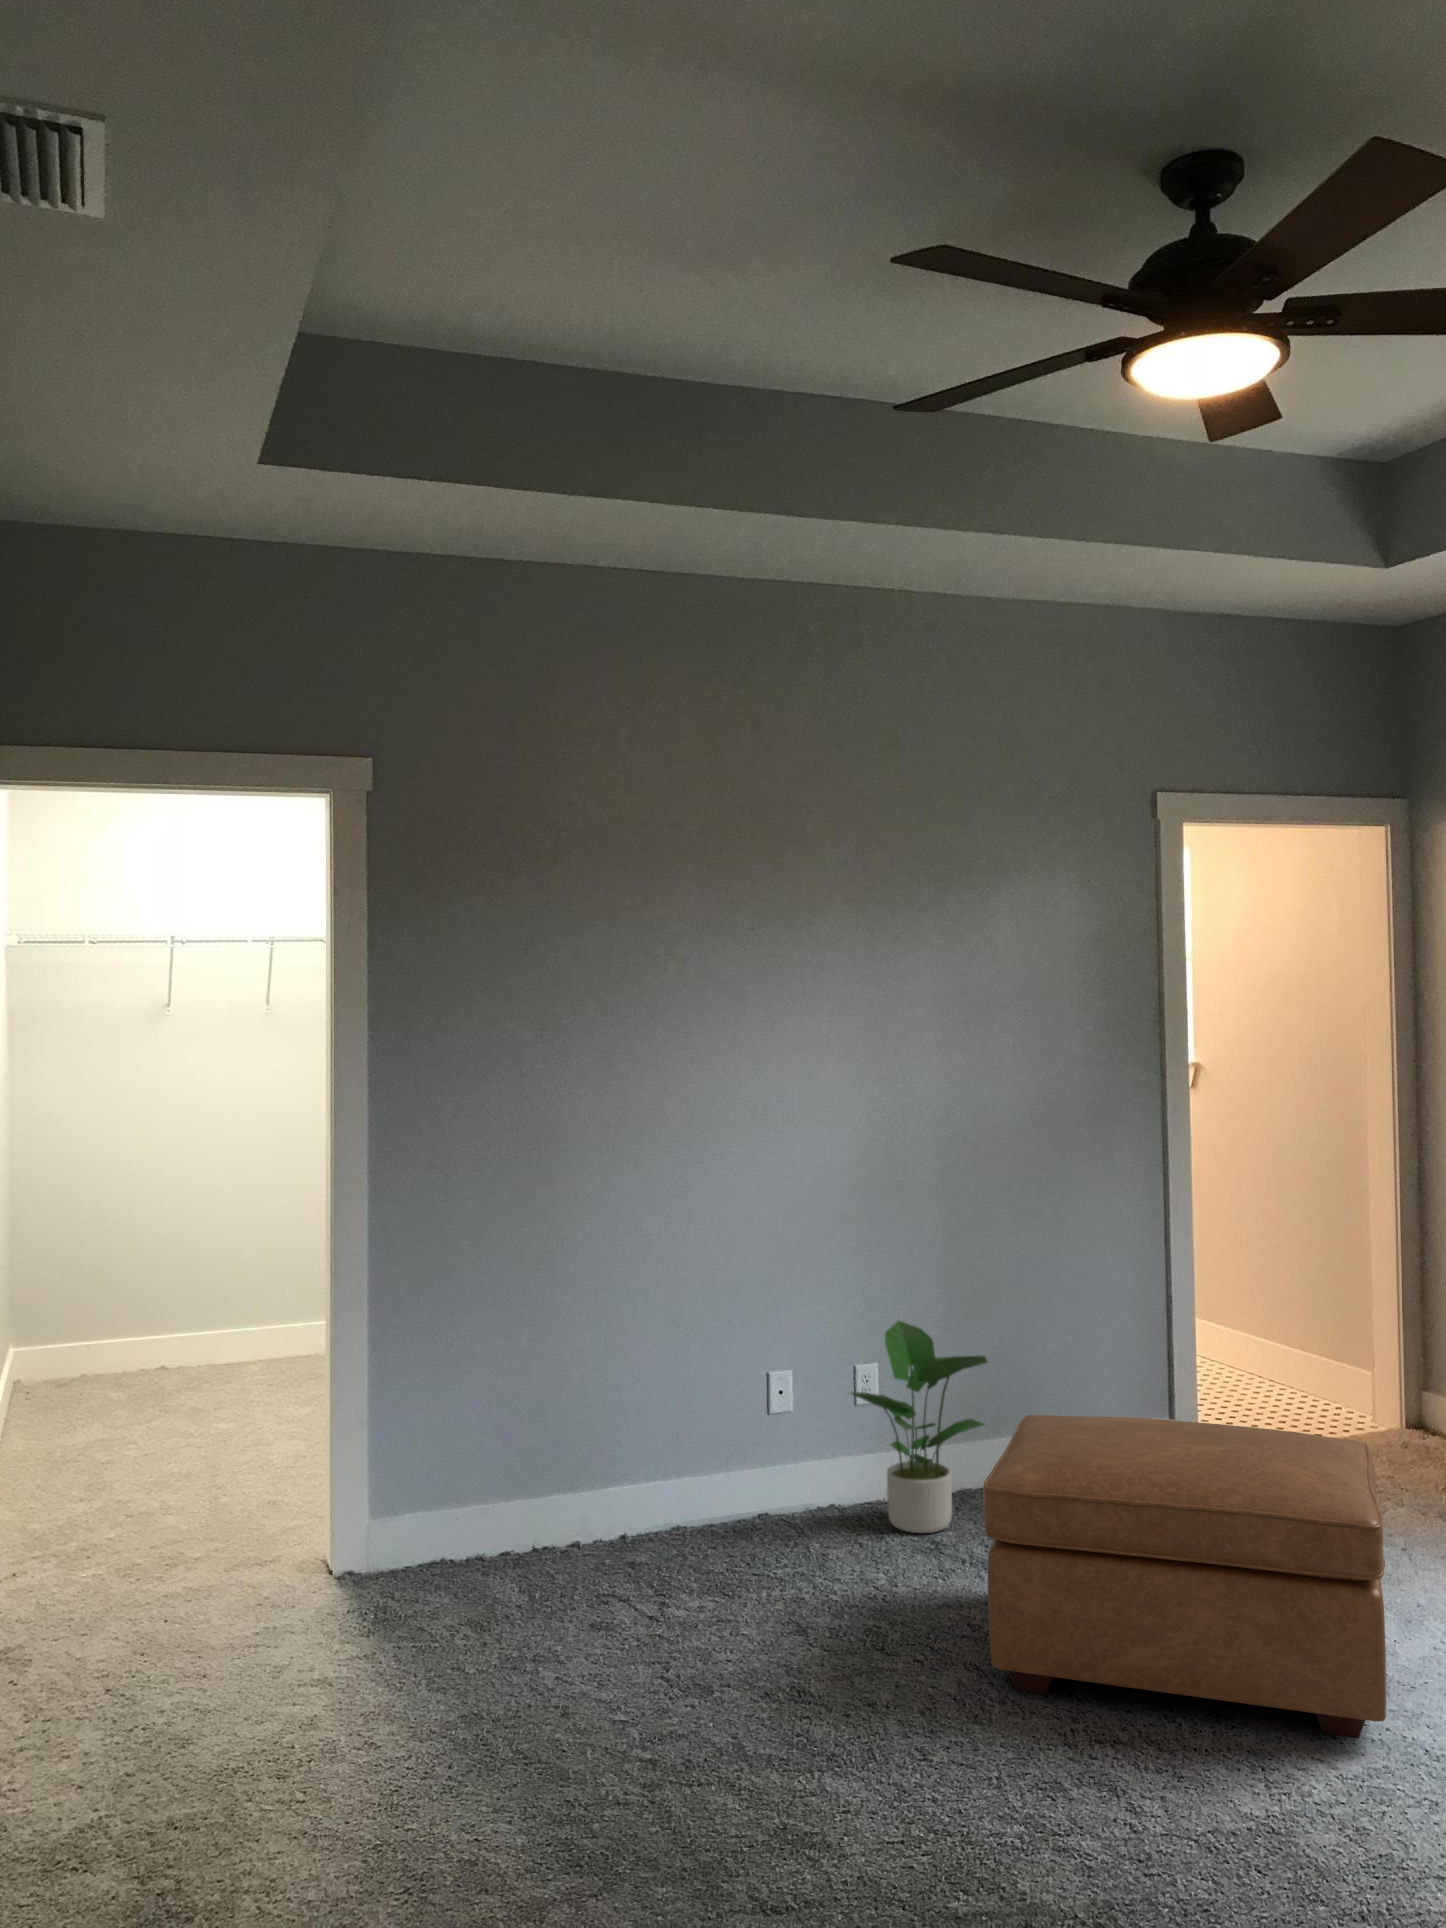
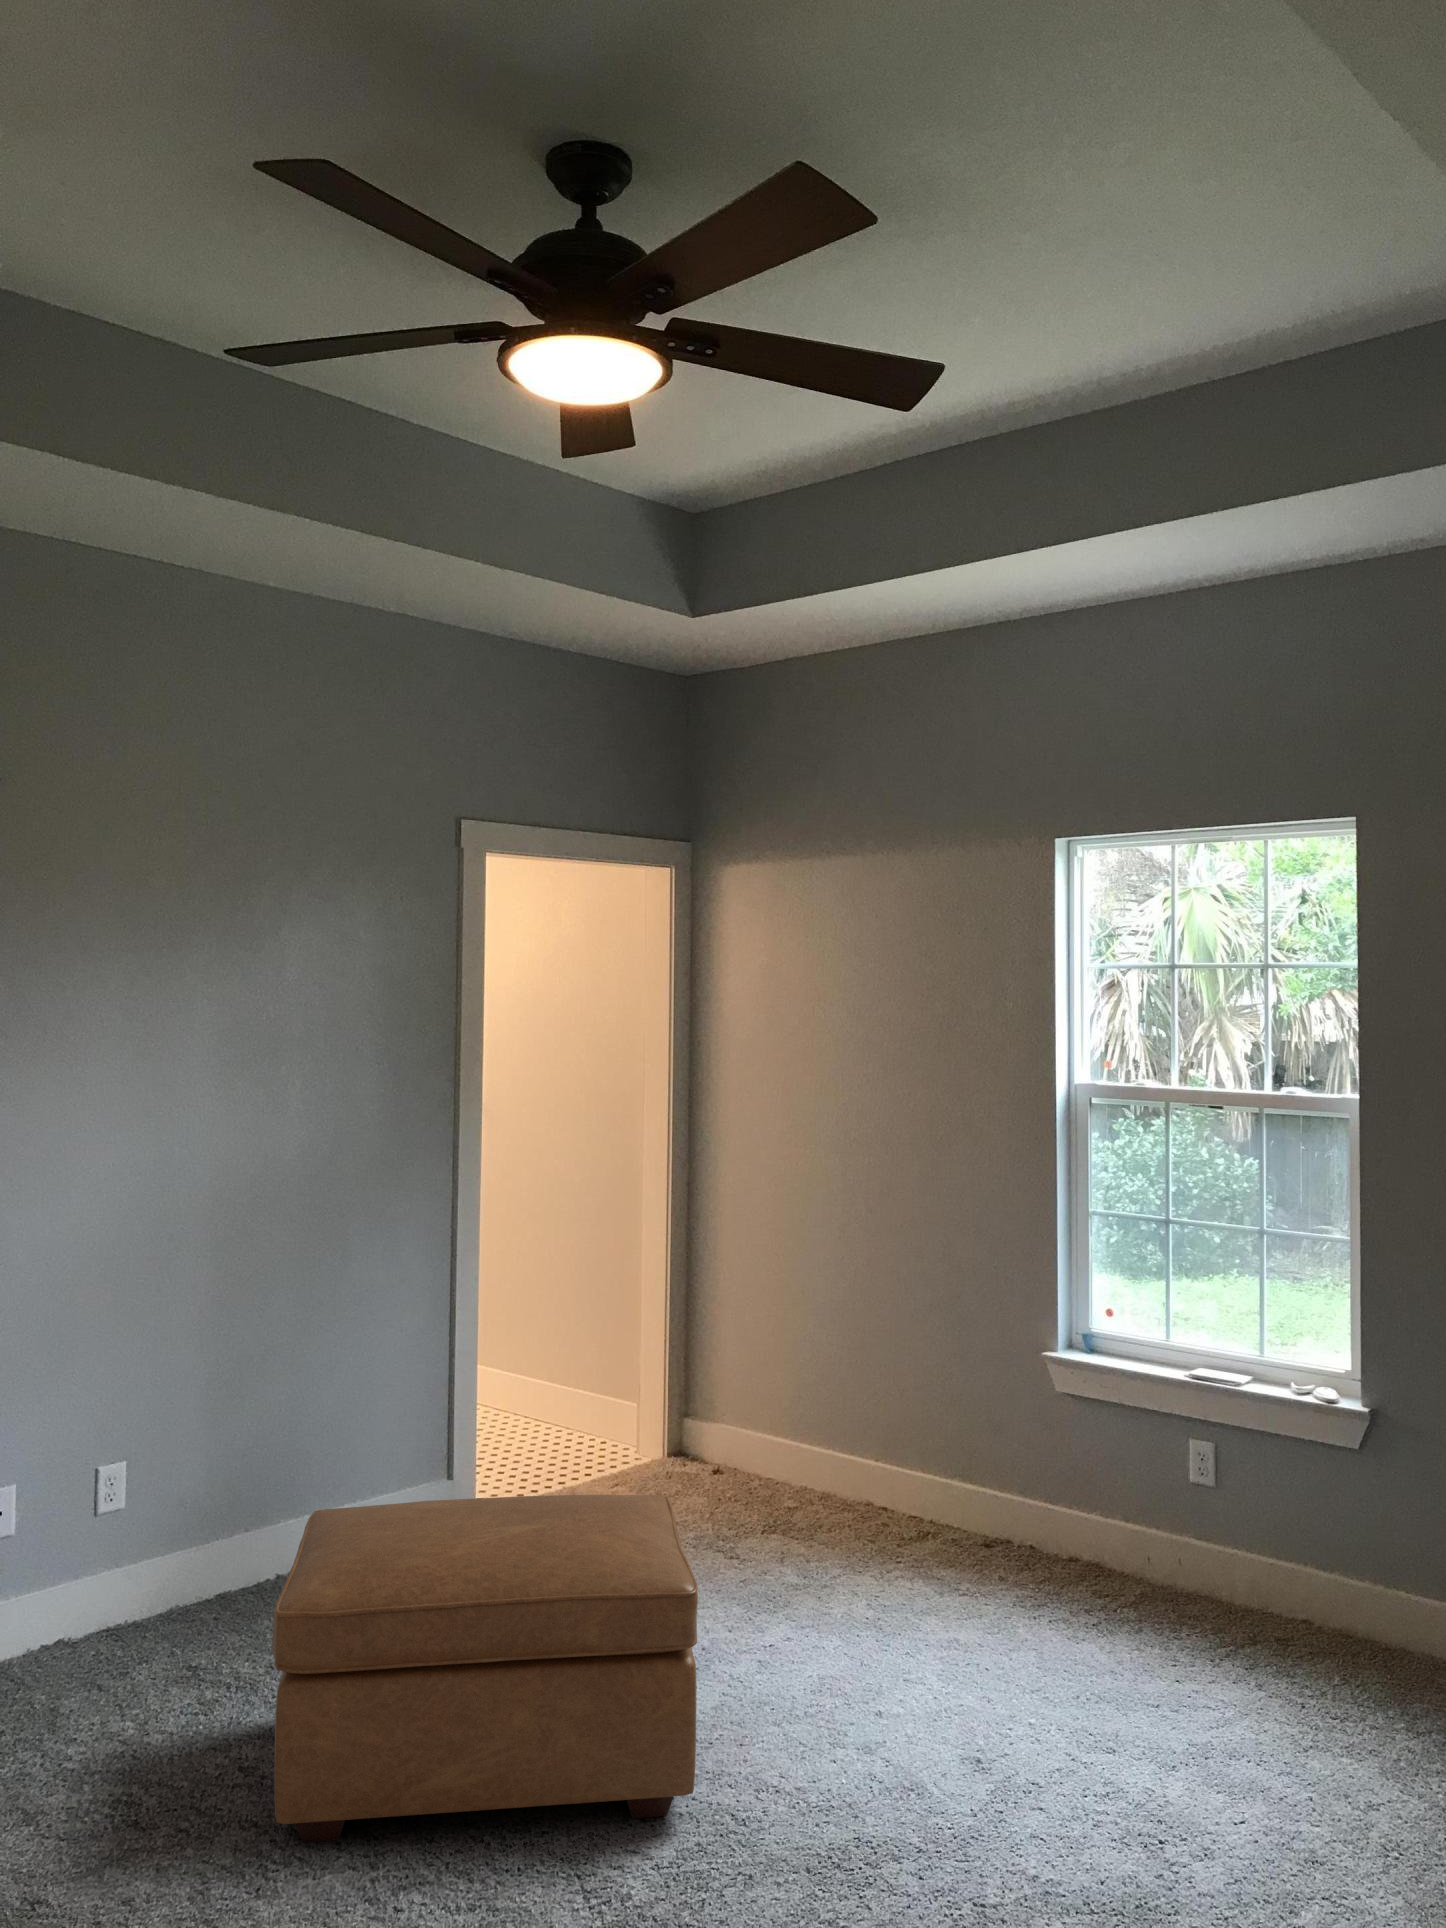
potted plant: present [852,1321,987,1533] -> none [92,1410,264,1660]

